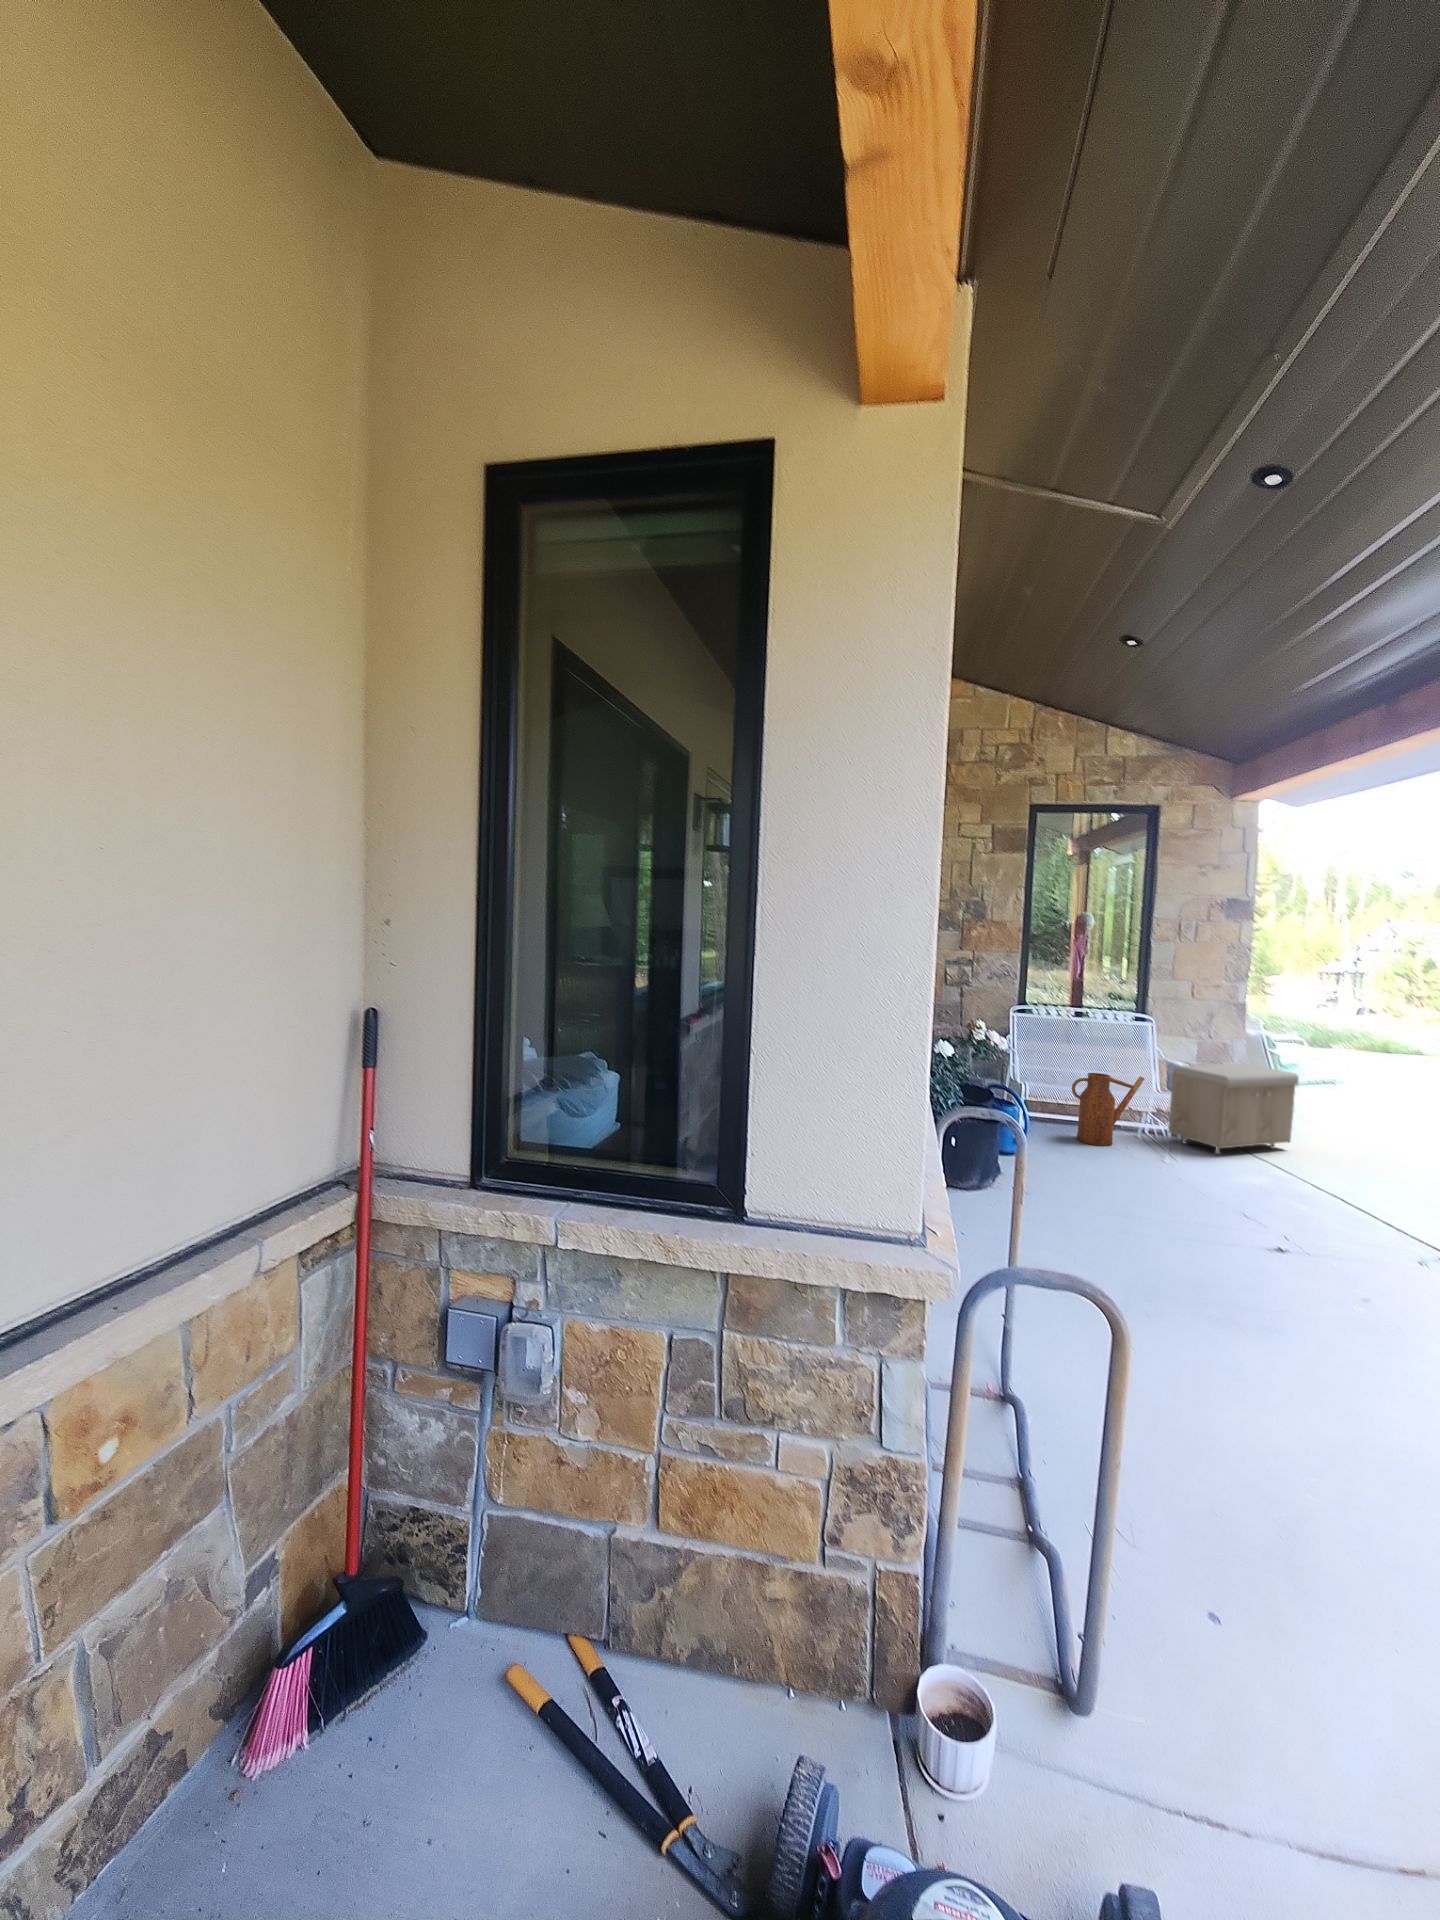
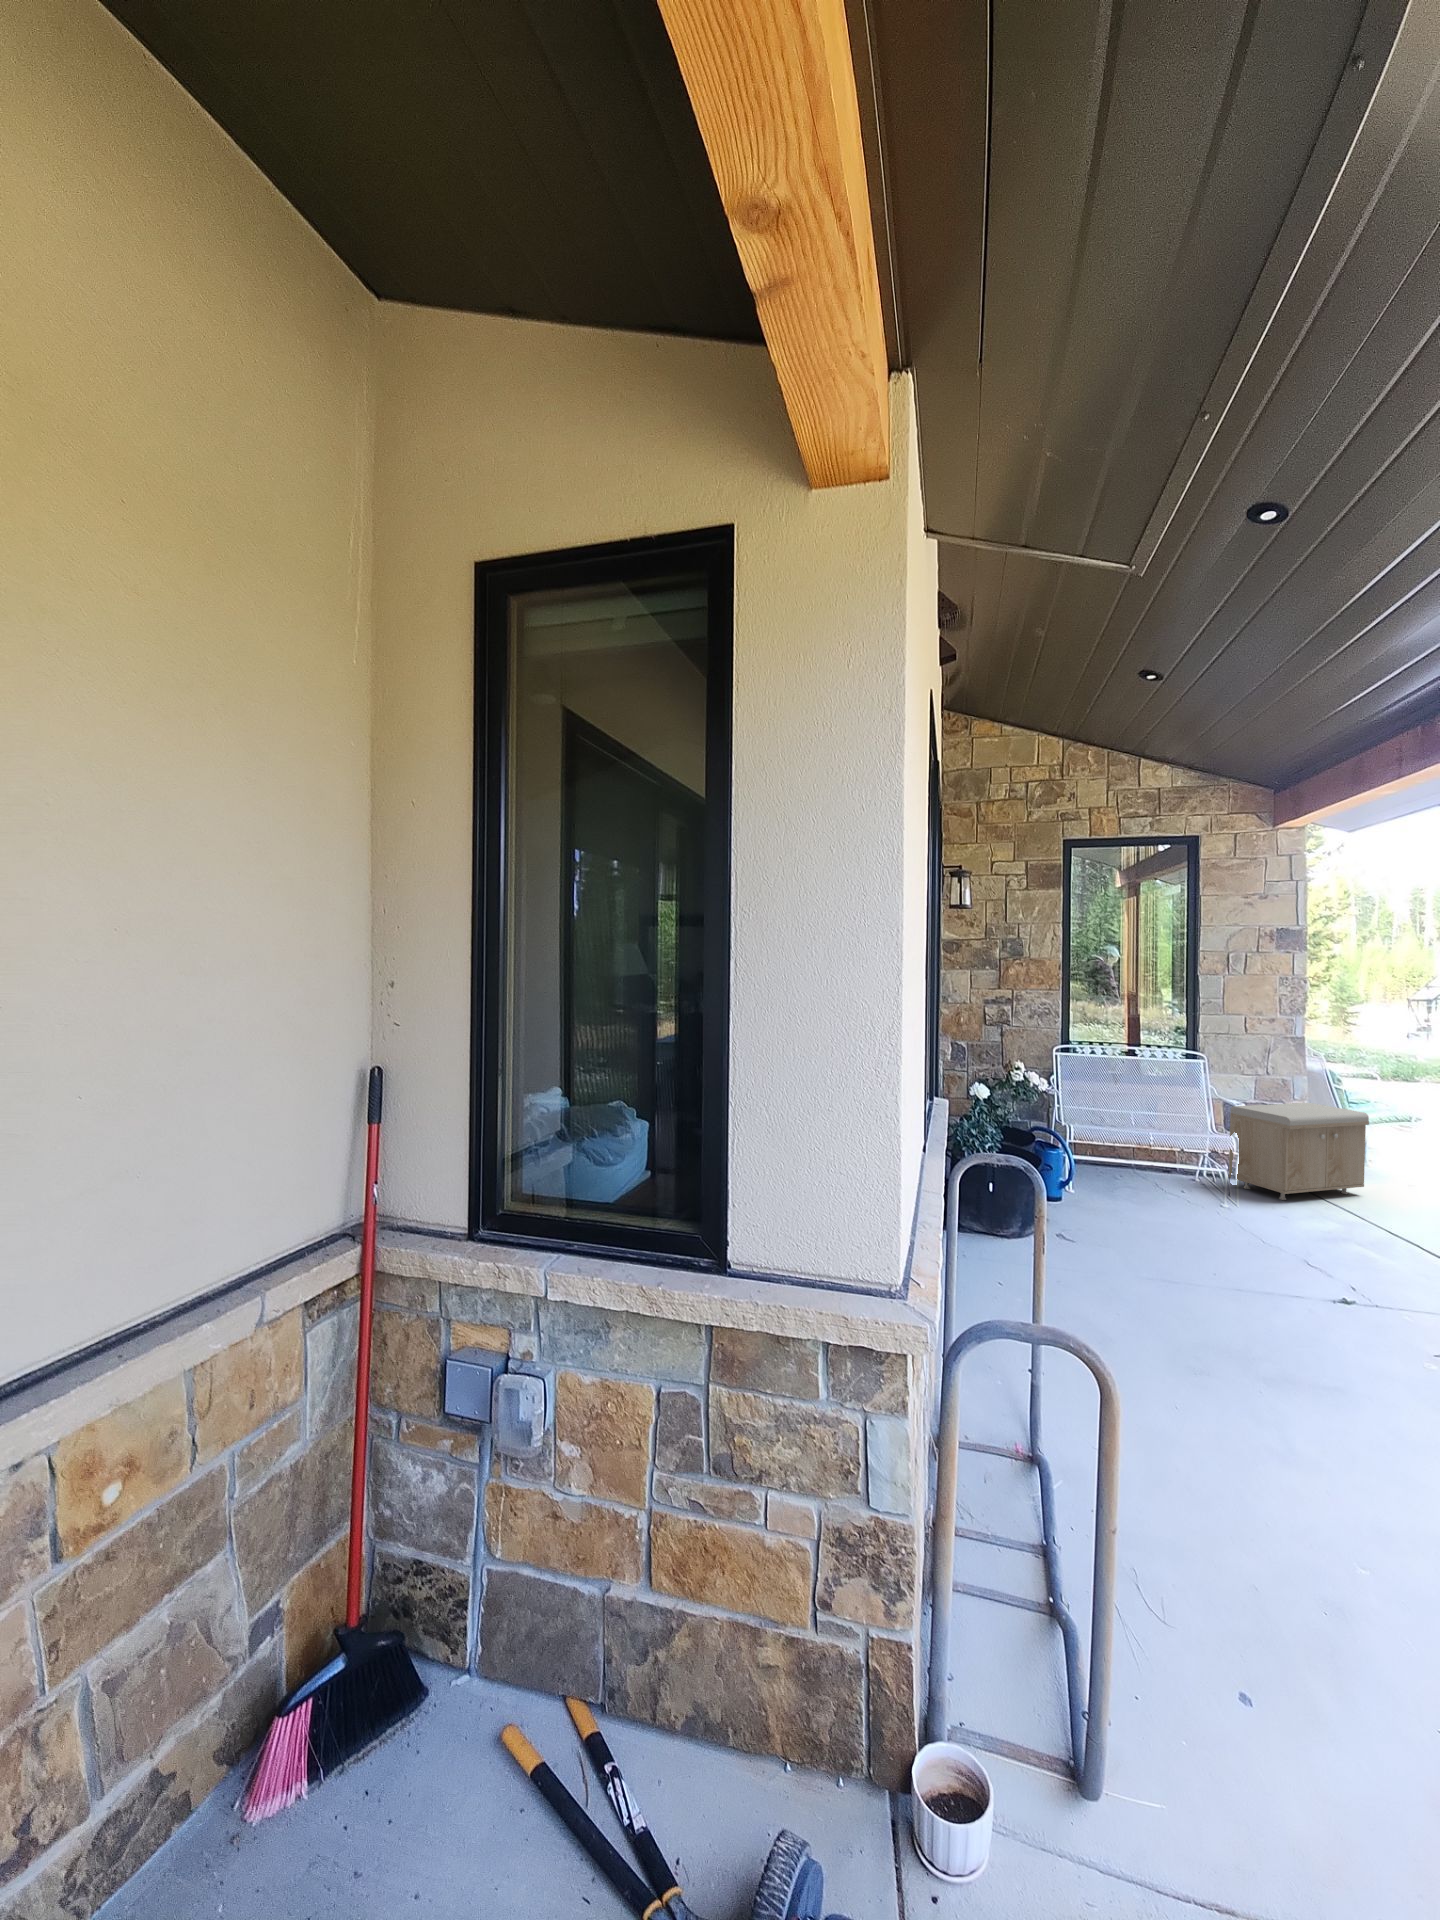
watering can: present [1072,1073,1144,1146] -> none [1122,1115,1200,1192]

